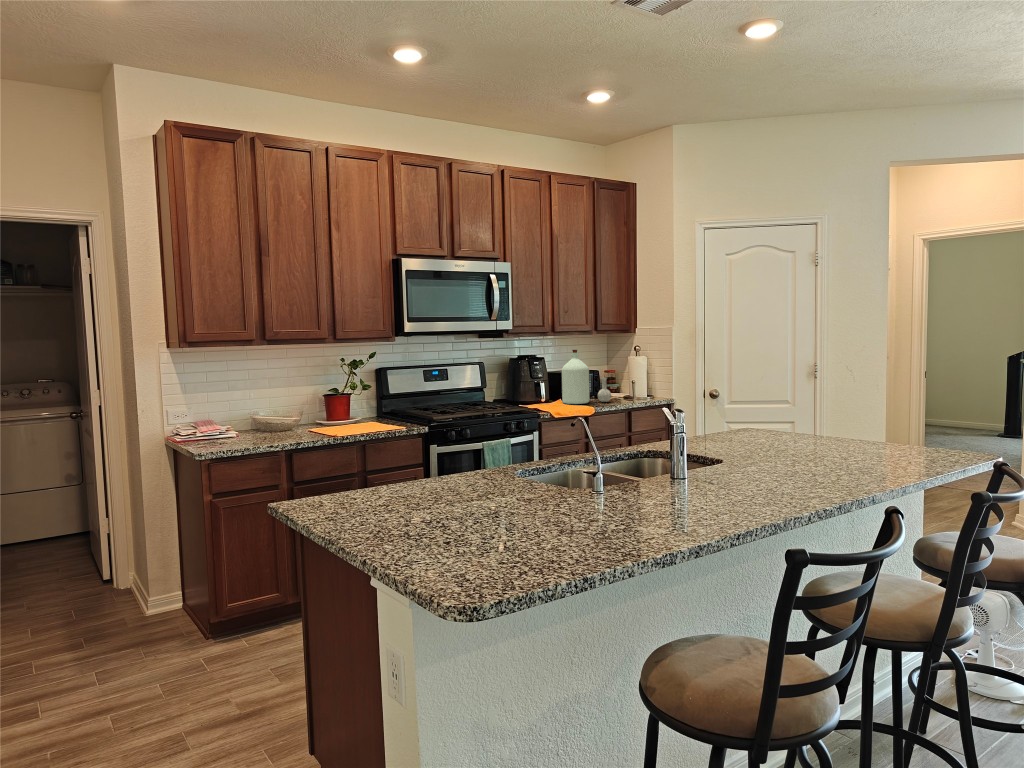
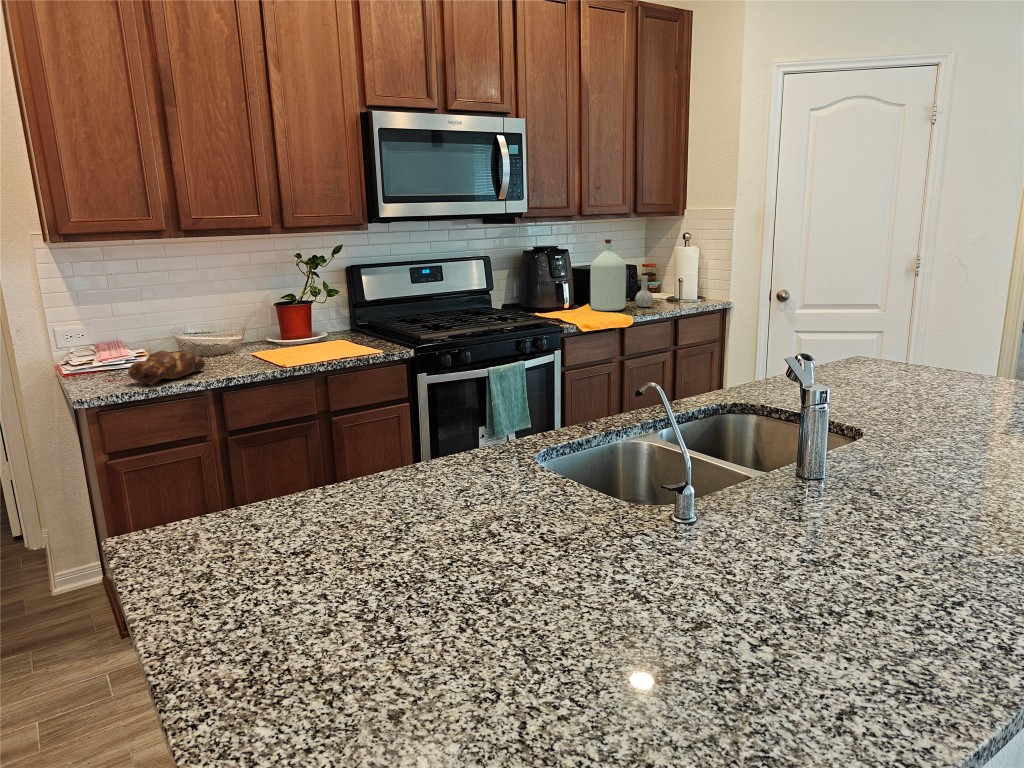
bread loaf: none [229,423,280,446] -> present [128,350,206,385]

